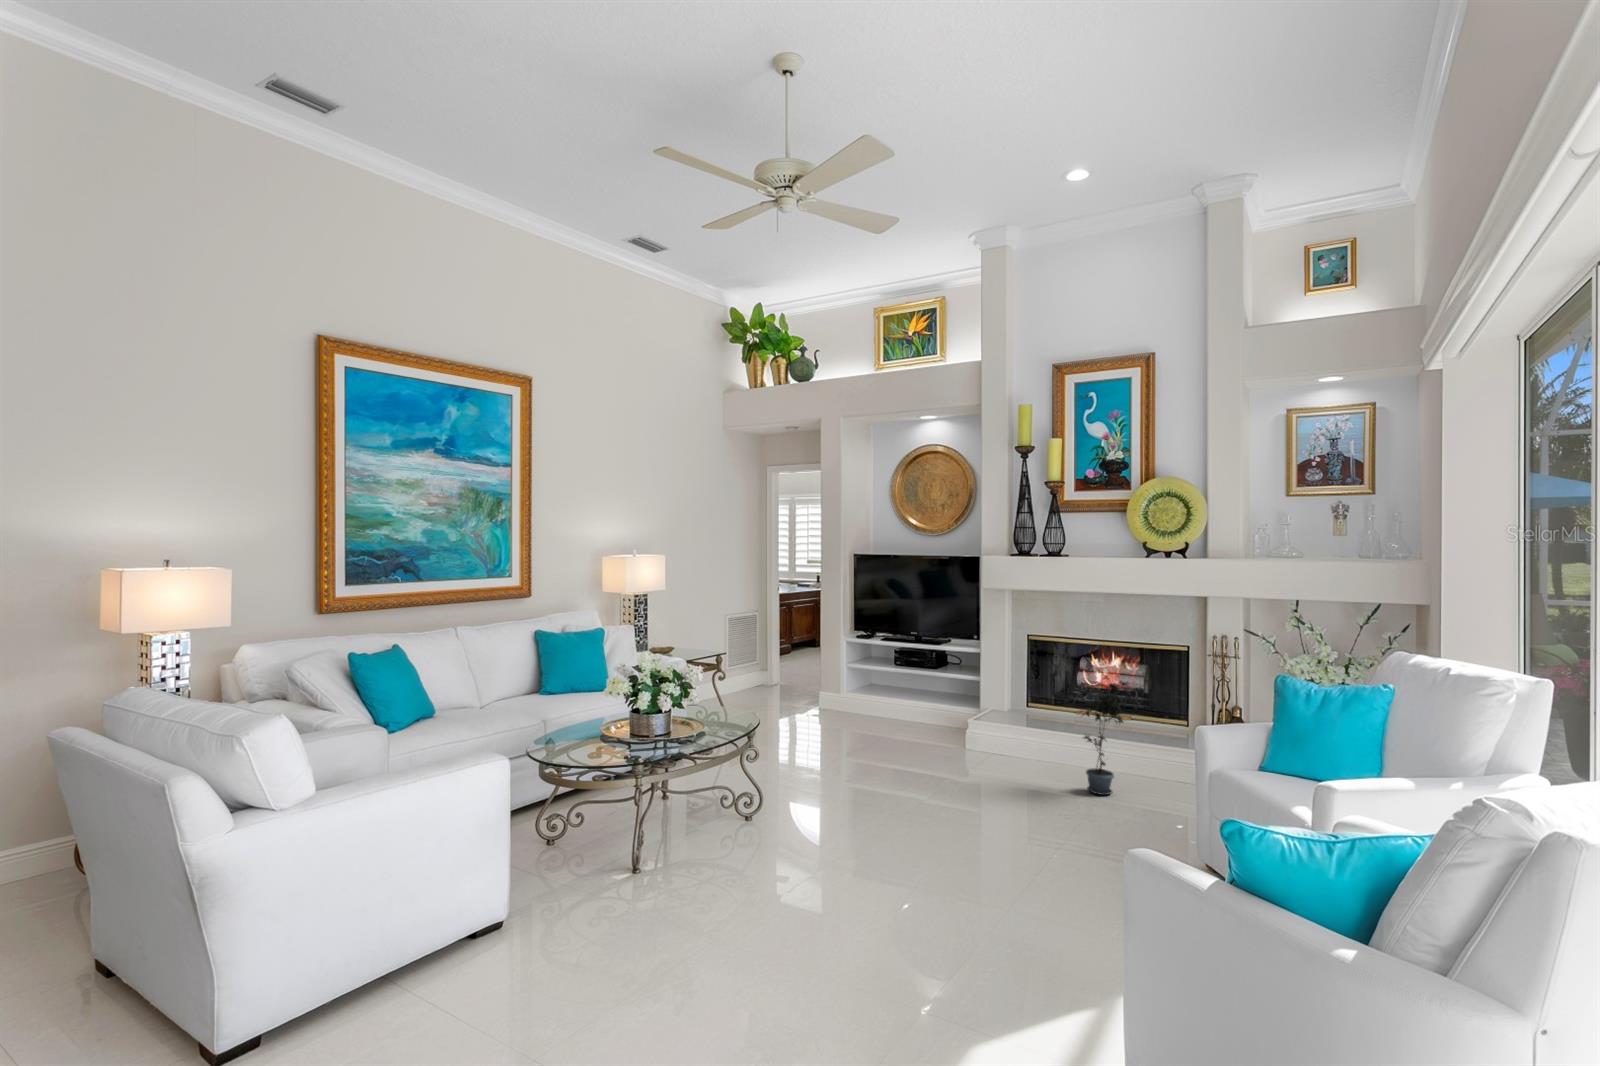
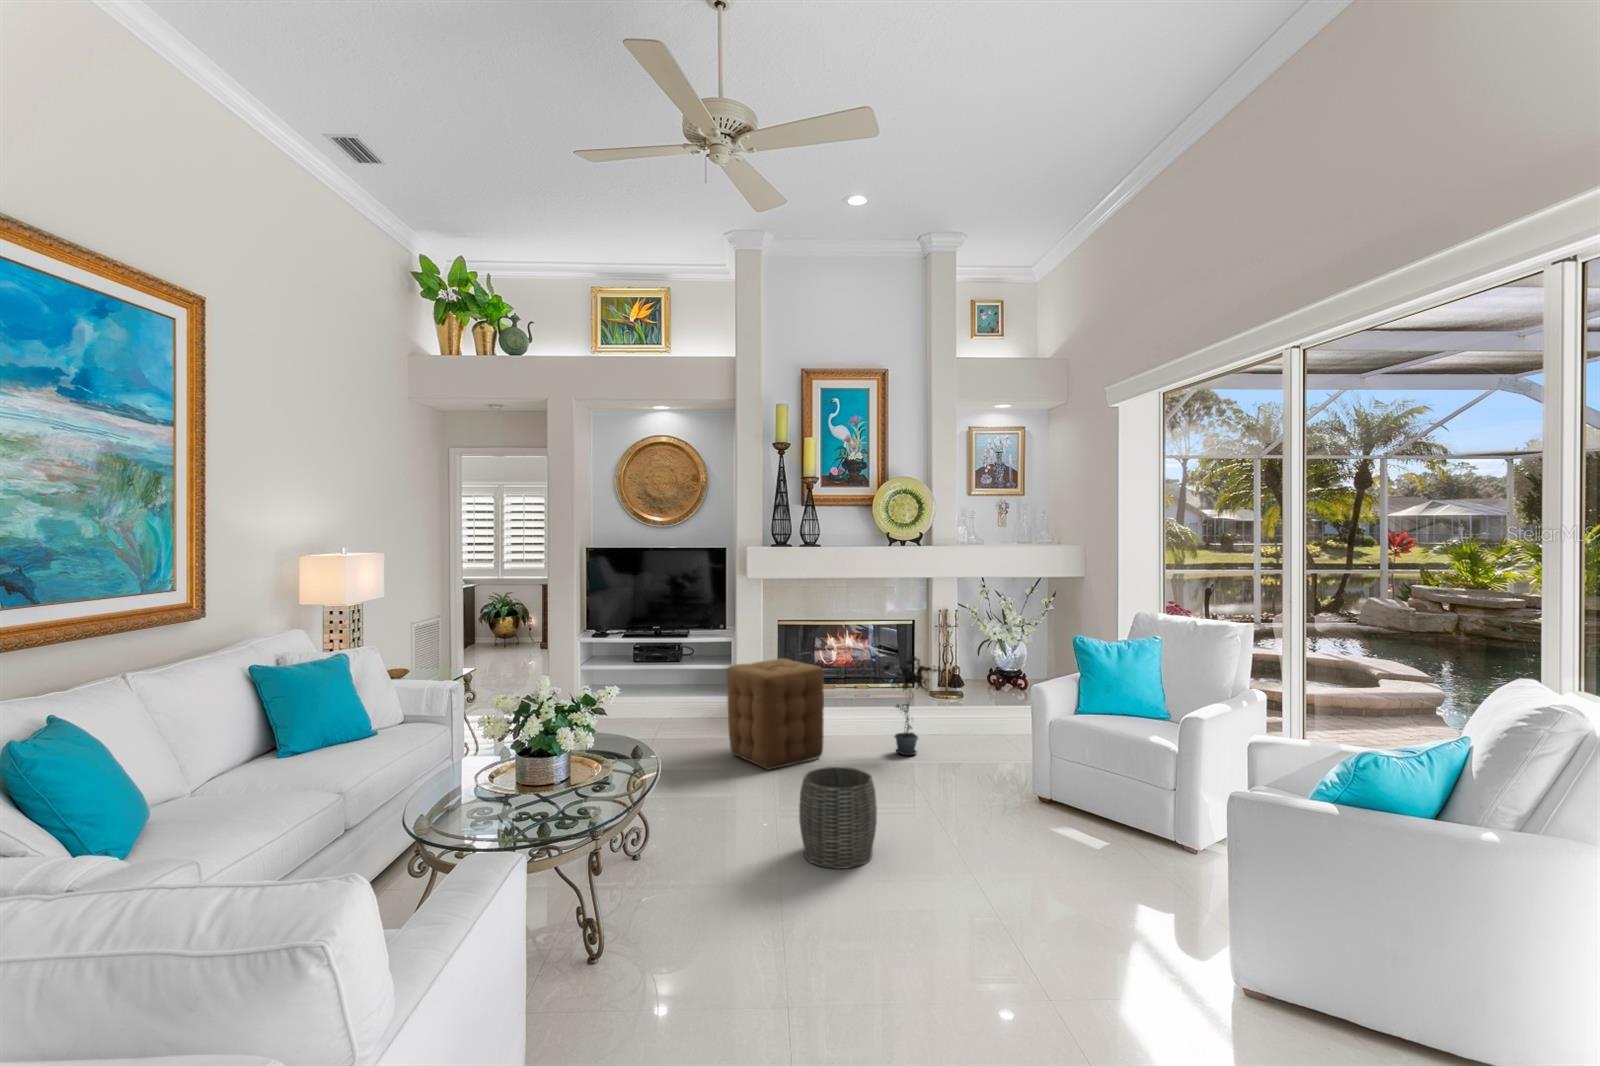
ottoman: none [920,672,1008,779] -> present [726,658,824,770]
woven basket: none [847,769,921,865] -> present [799,767,877,869]

